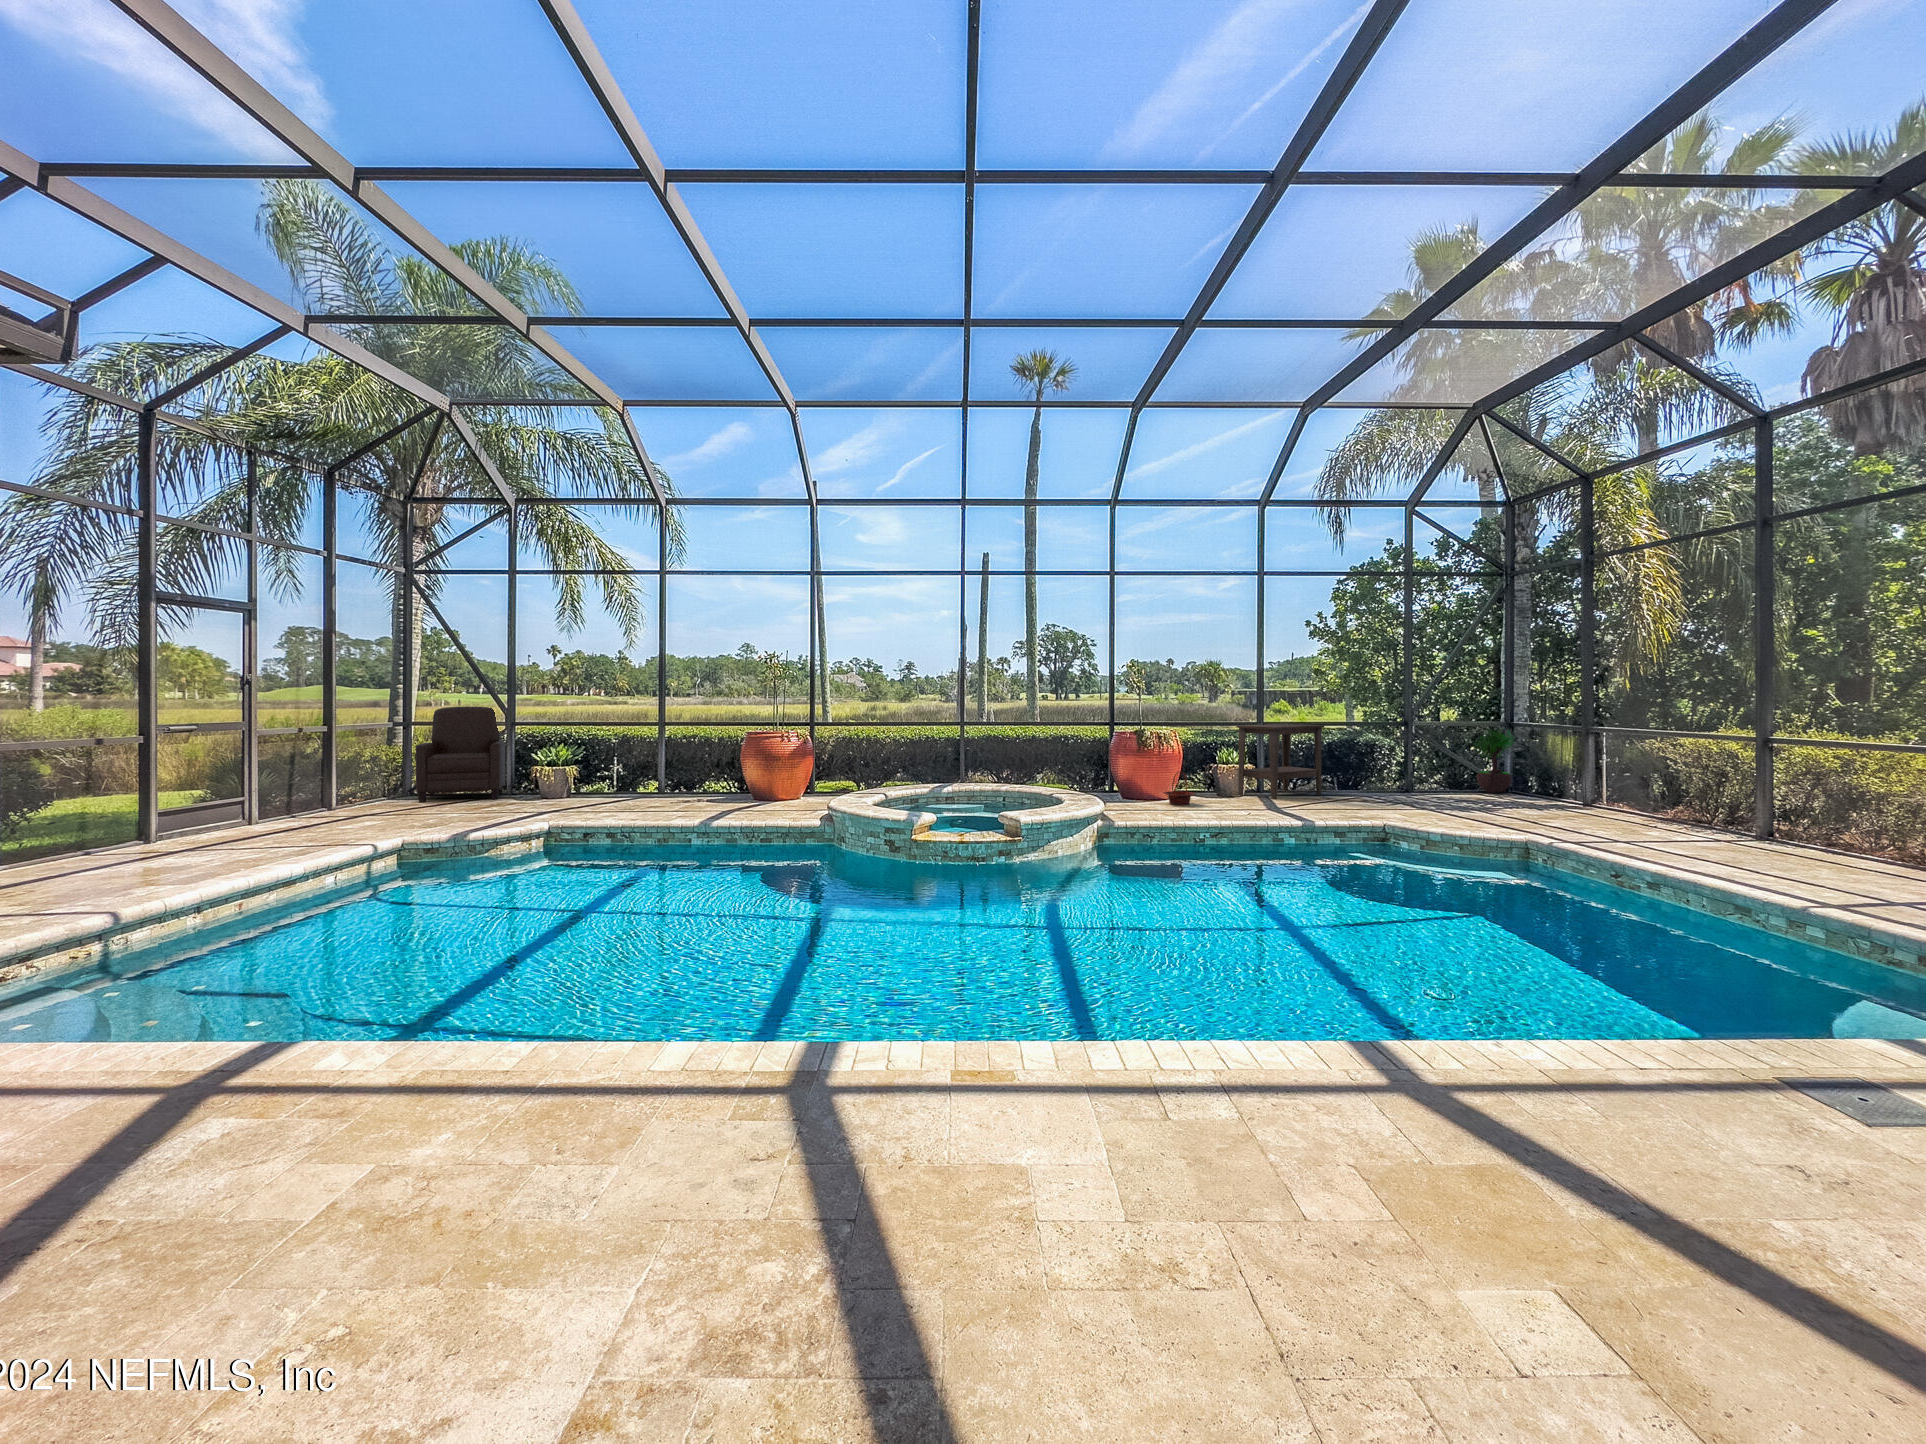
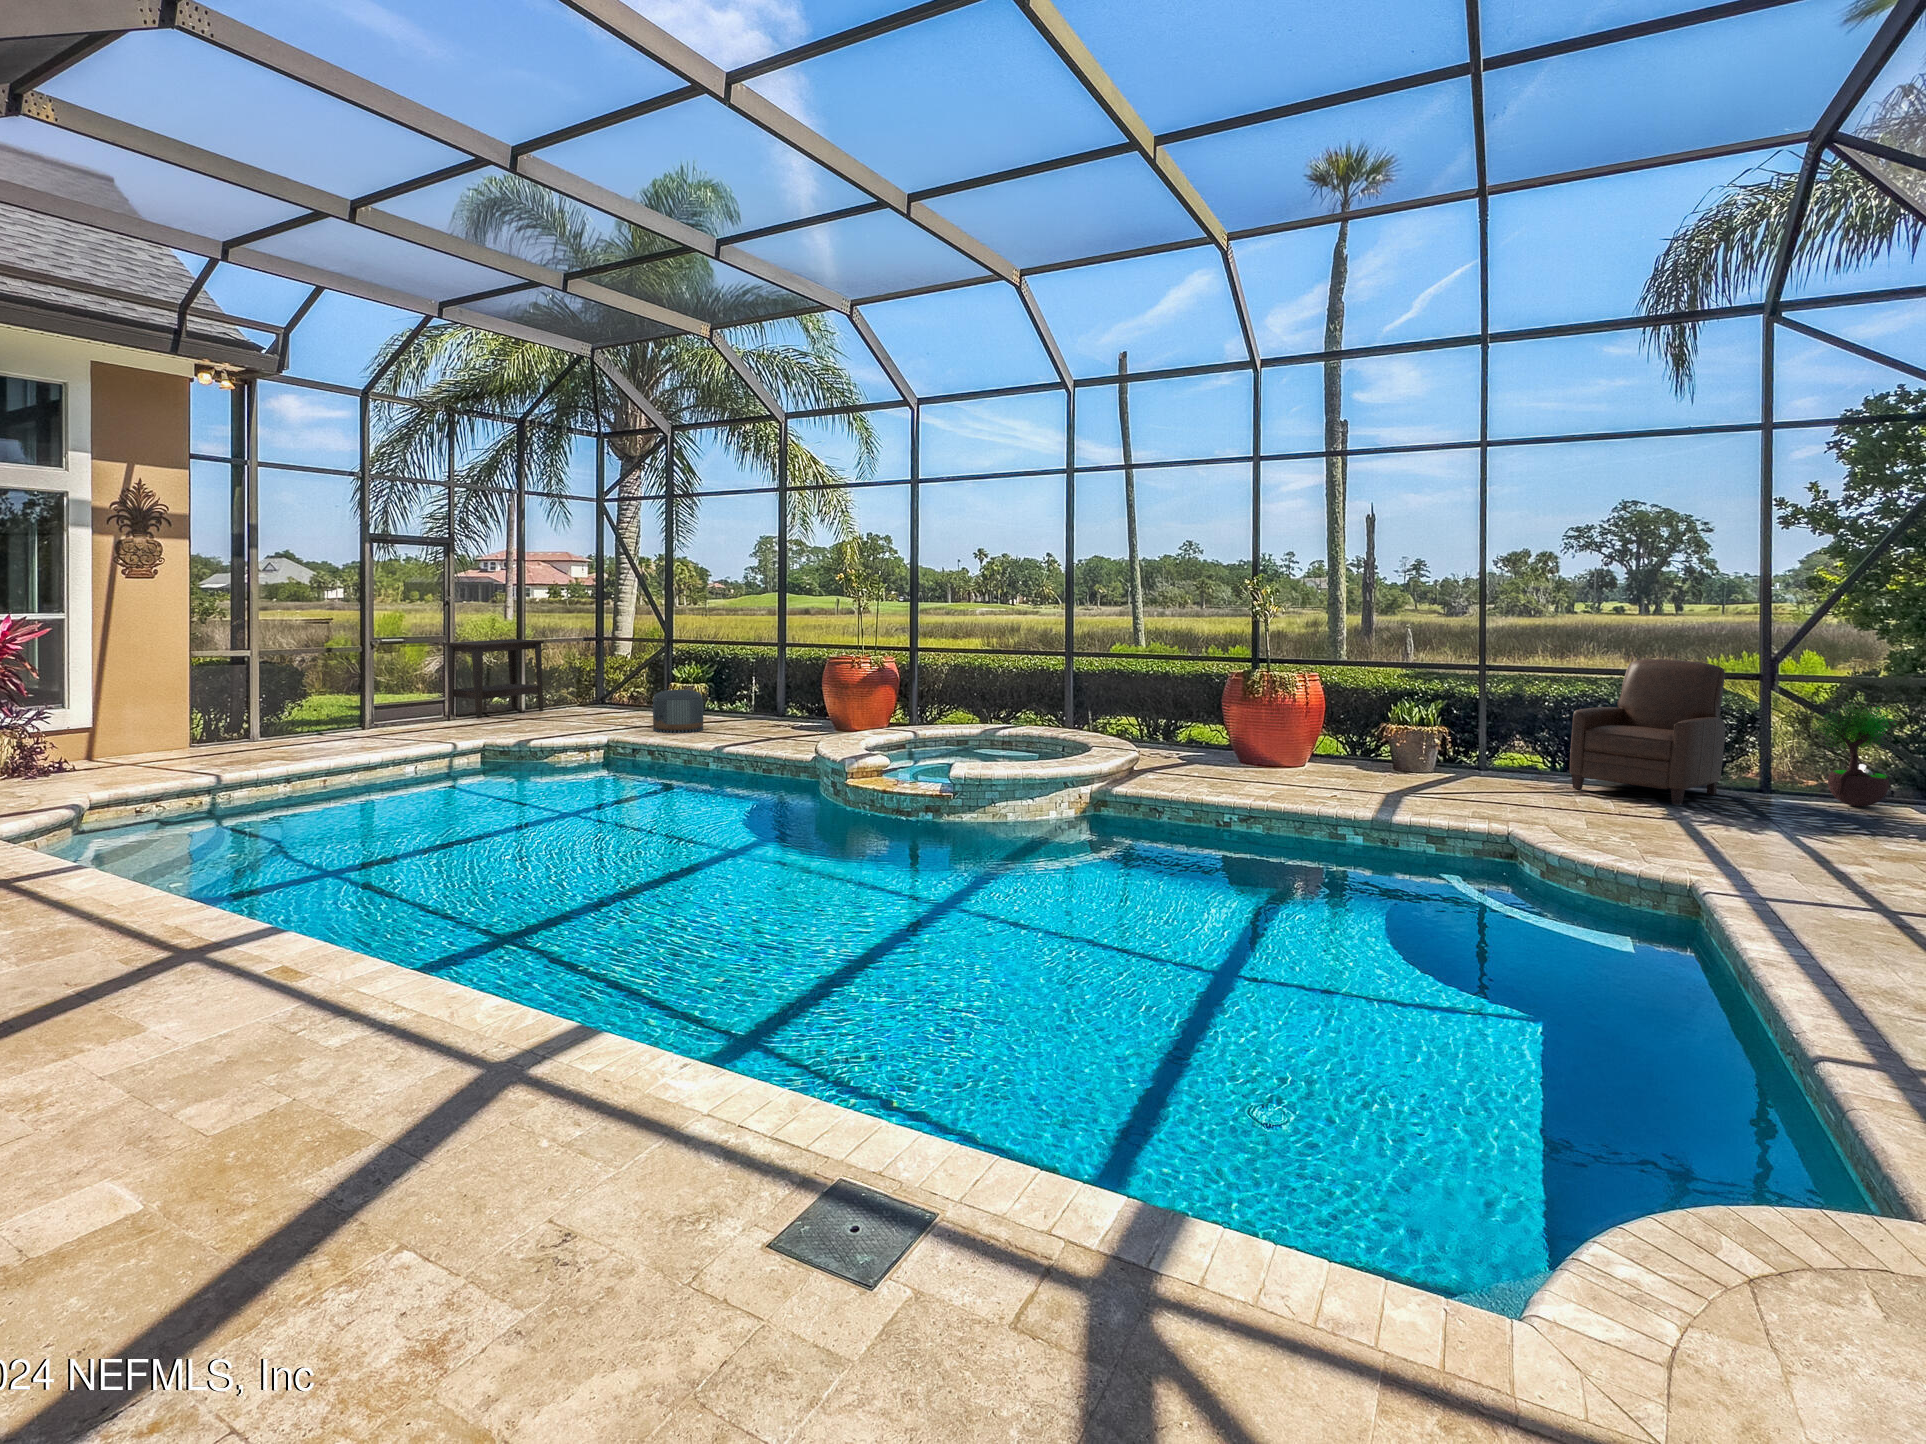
chair: present [415,706,505,803] -> present [1570,659,1725,805]
side table: present [1236,724,1324,799] -> present [445,639,544,719]
pouf: none [574,770,628,816] -> present [653,690,703,733]
basket: present [1163,772,1196,805] -> none [1266,734,1310,777]

